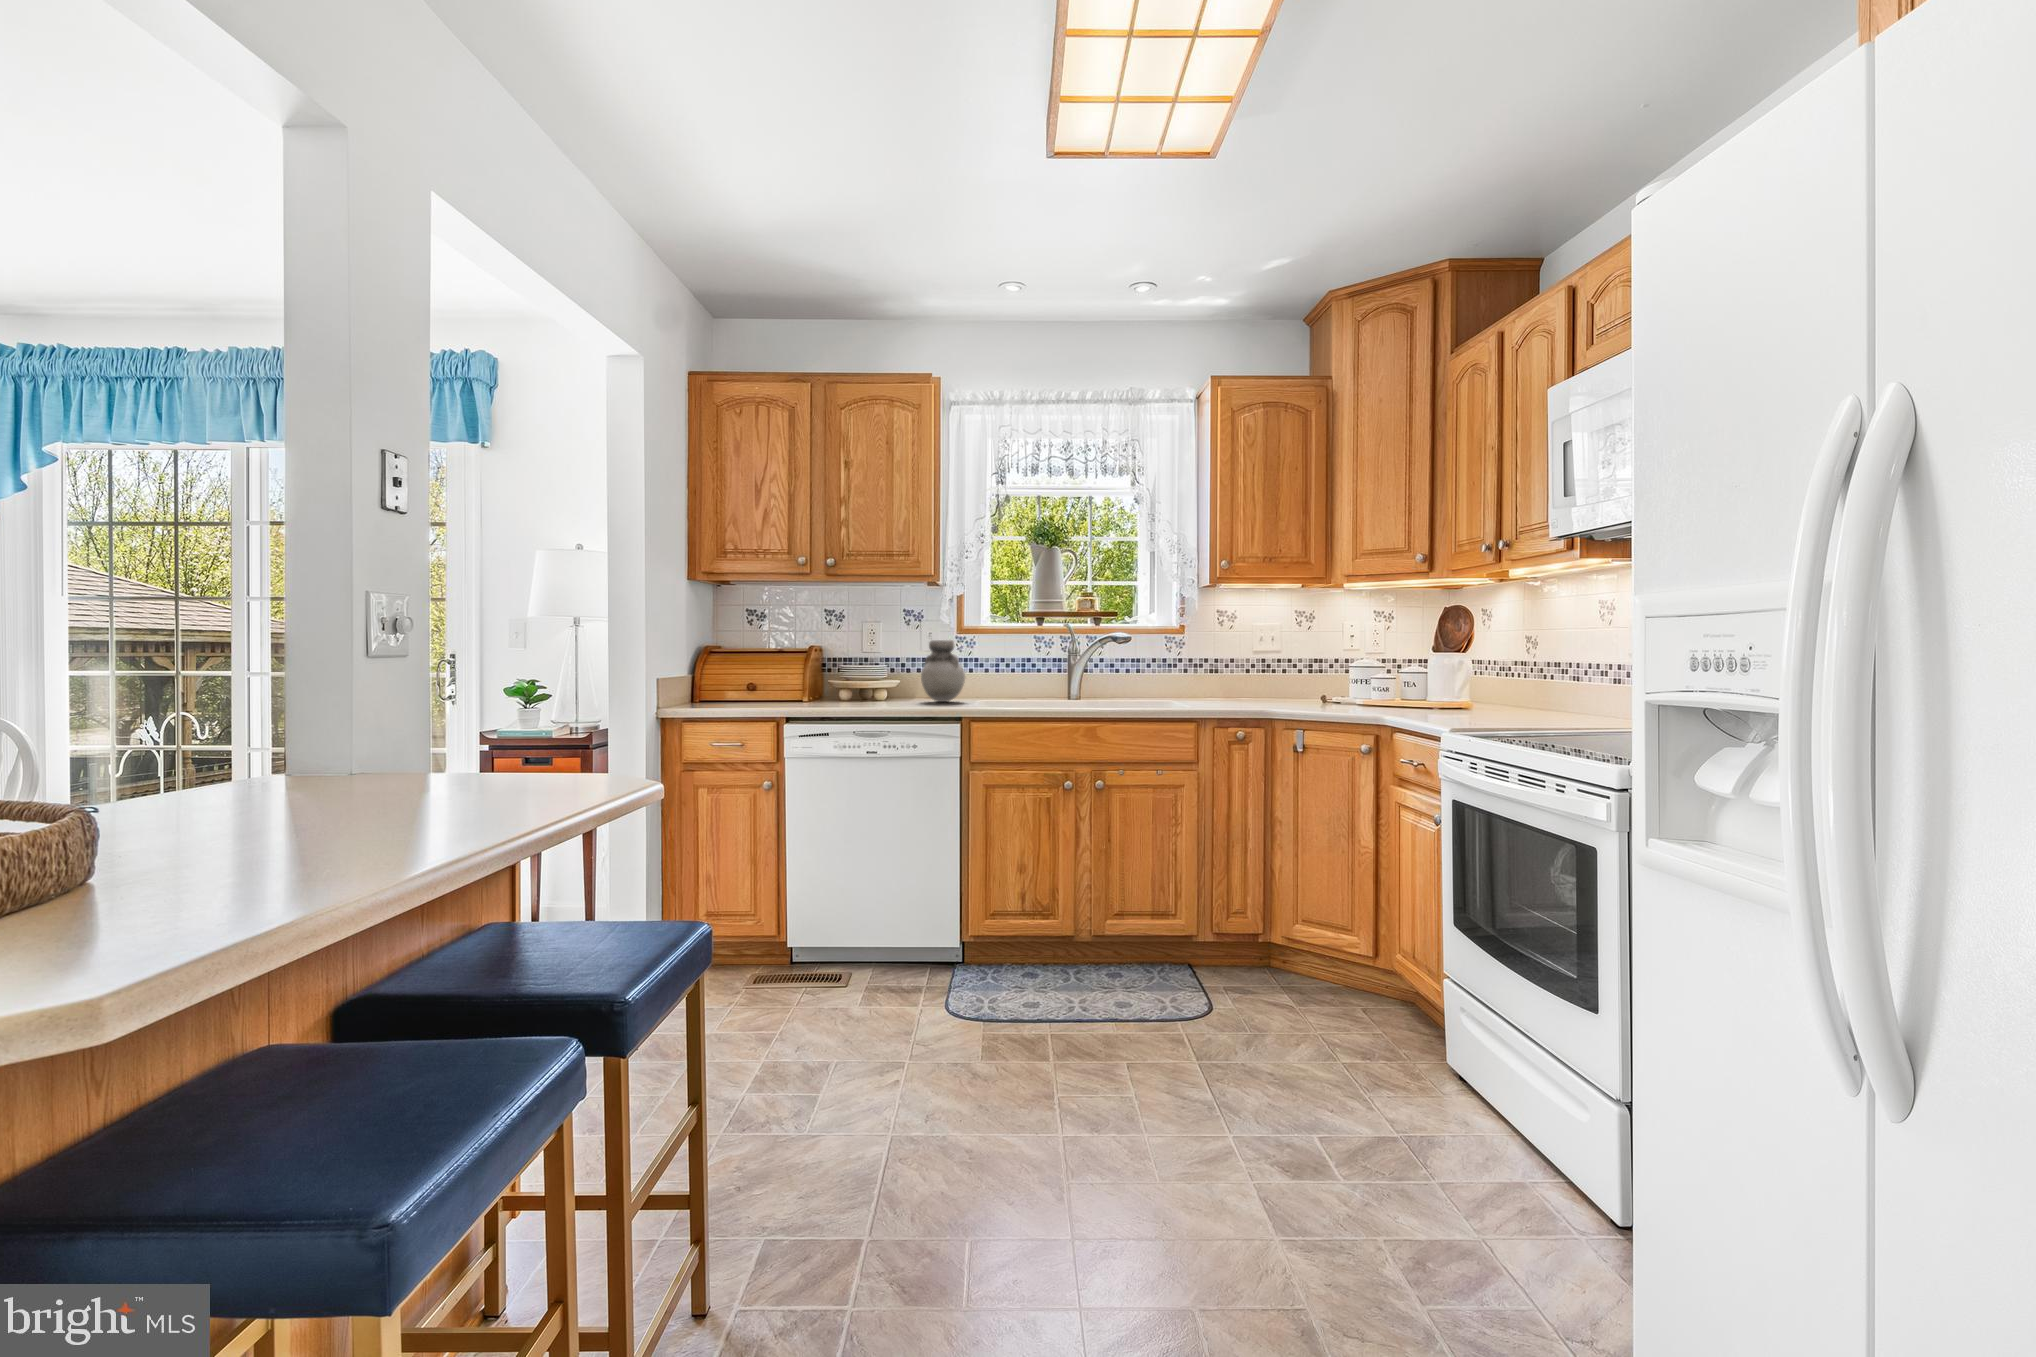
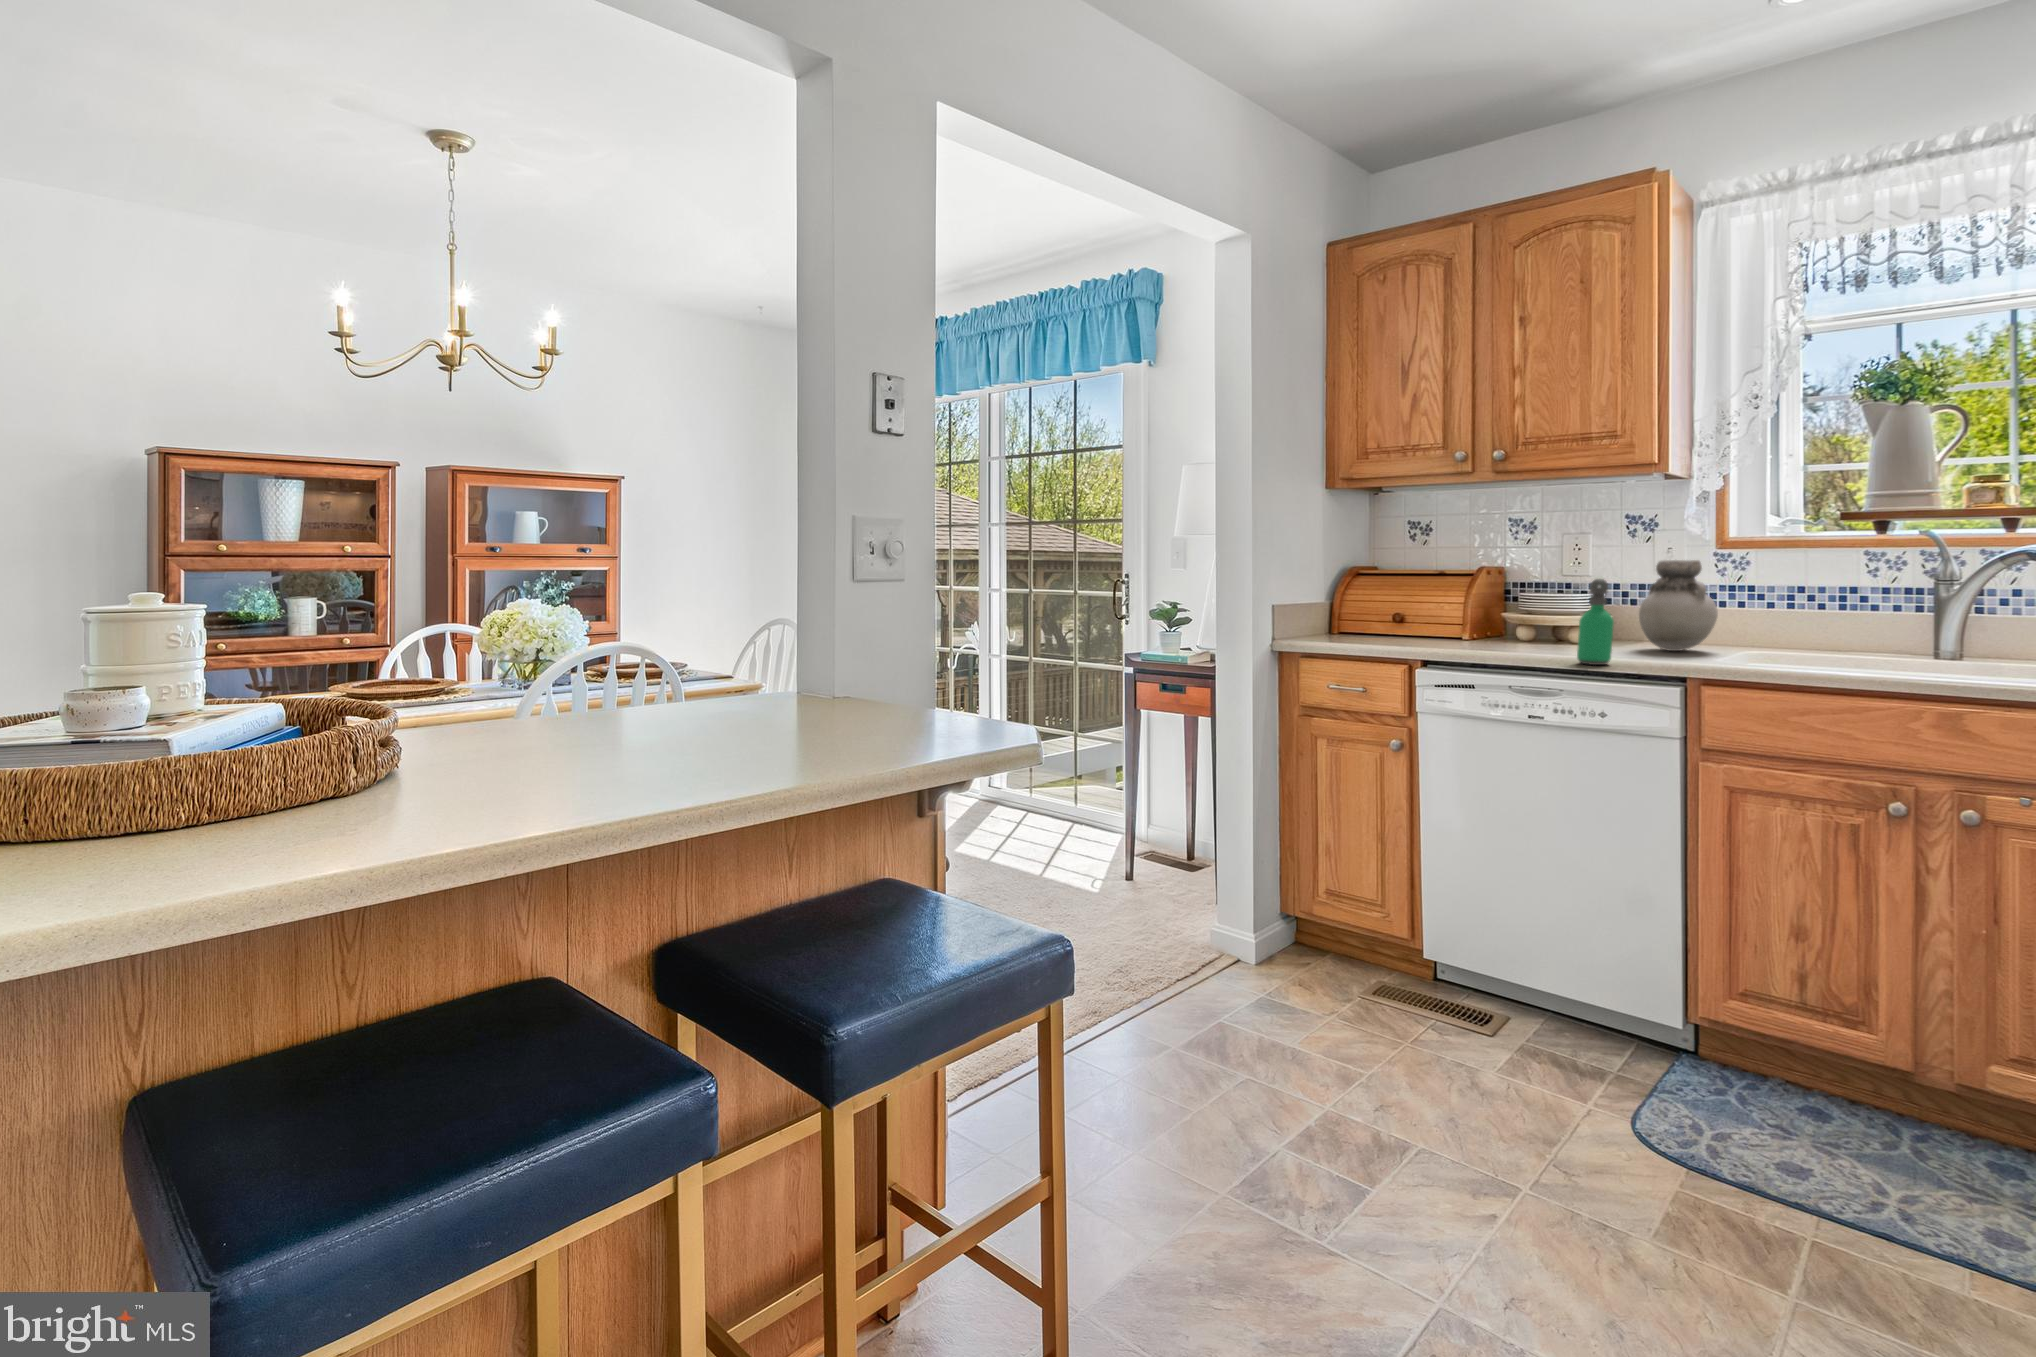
soap dispenser: none [894,651,915,711] -> present [1577,579,1614,665]

